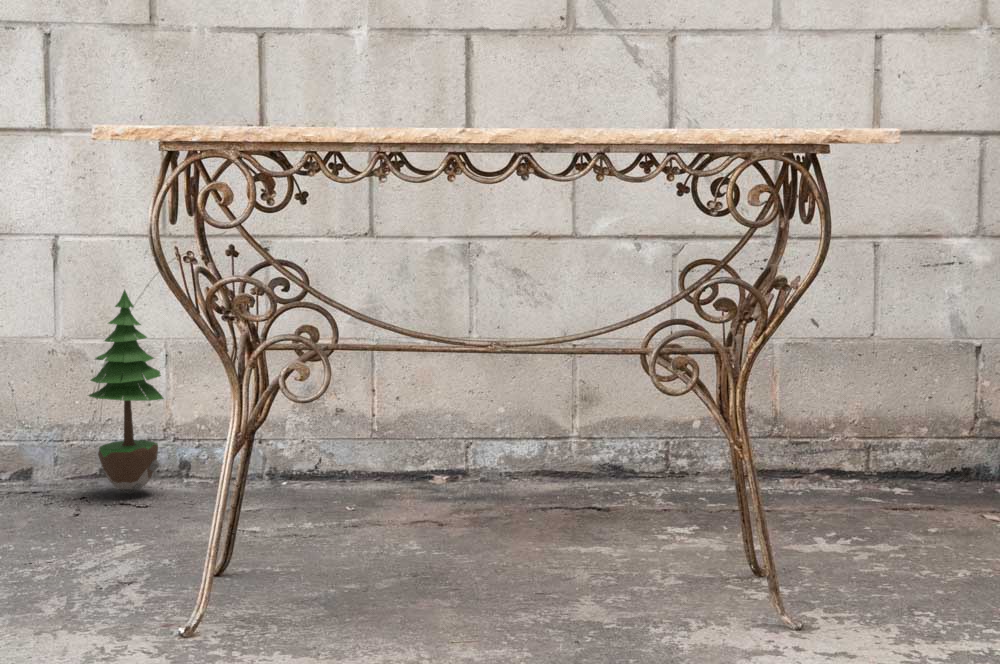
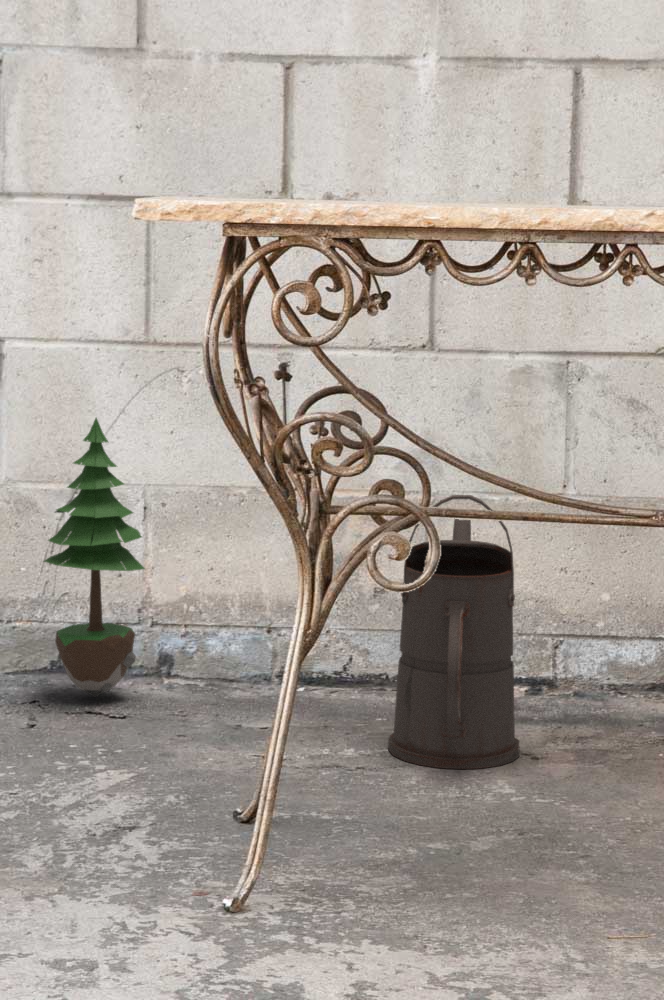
watering can: none [336,337,431,533] -> present [388,495,520,769]

